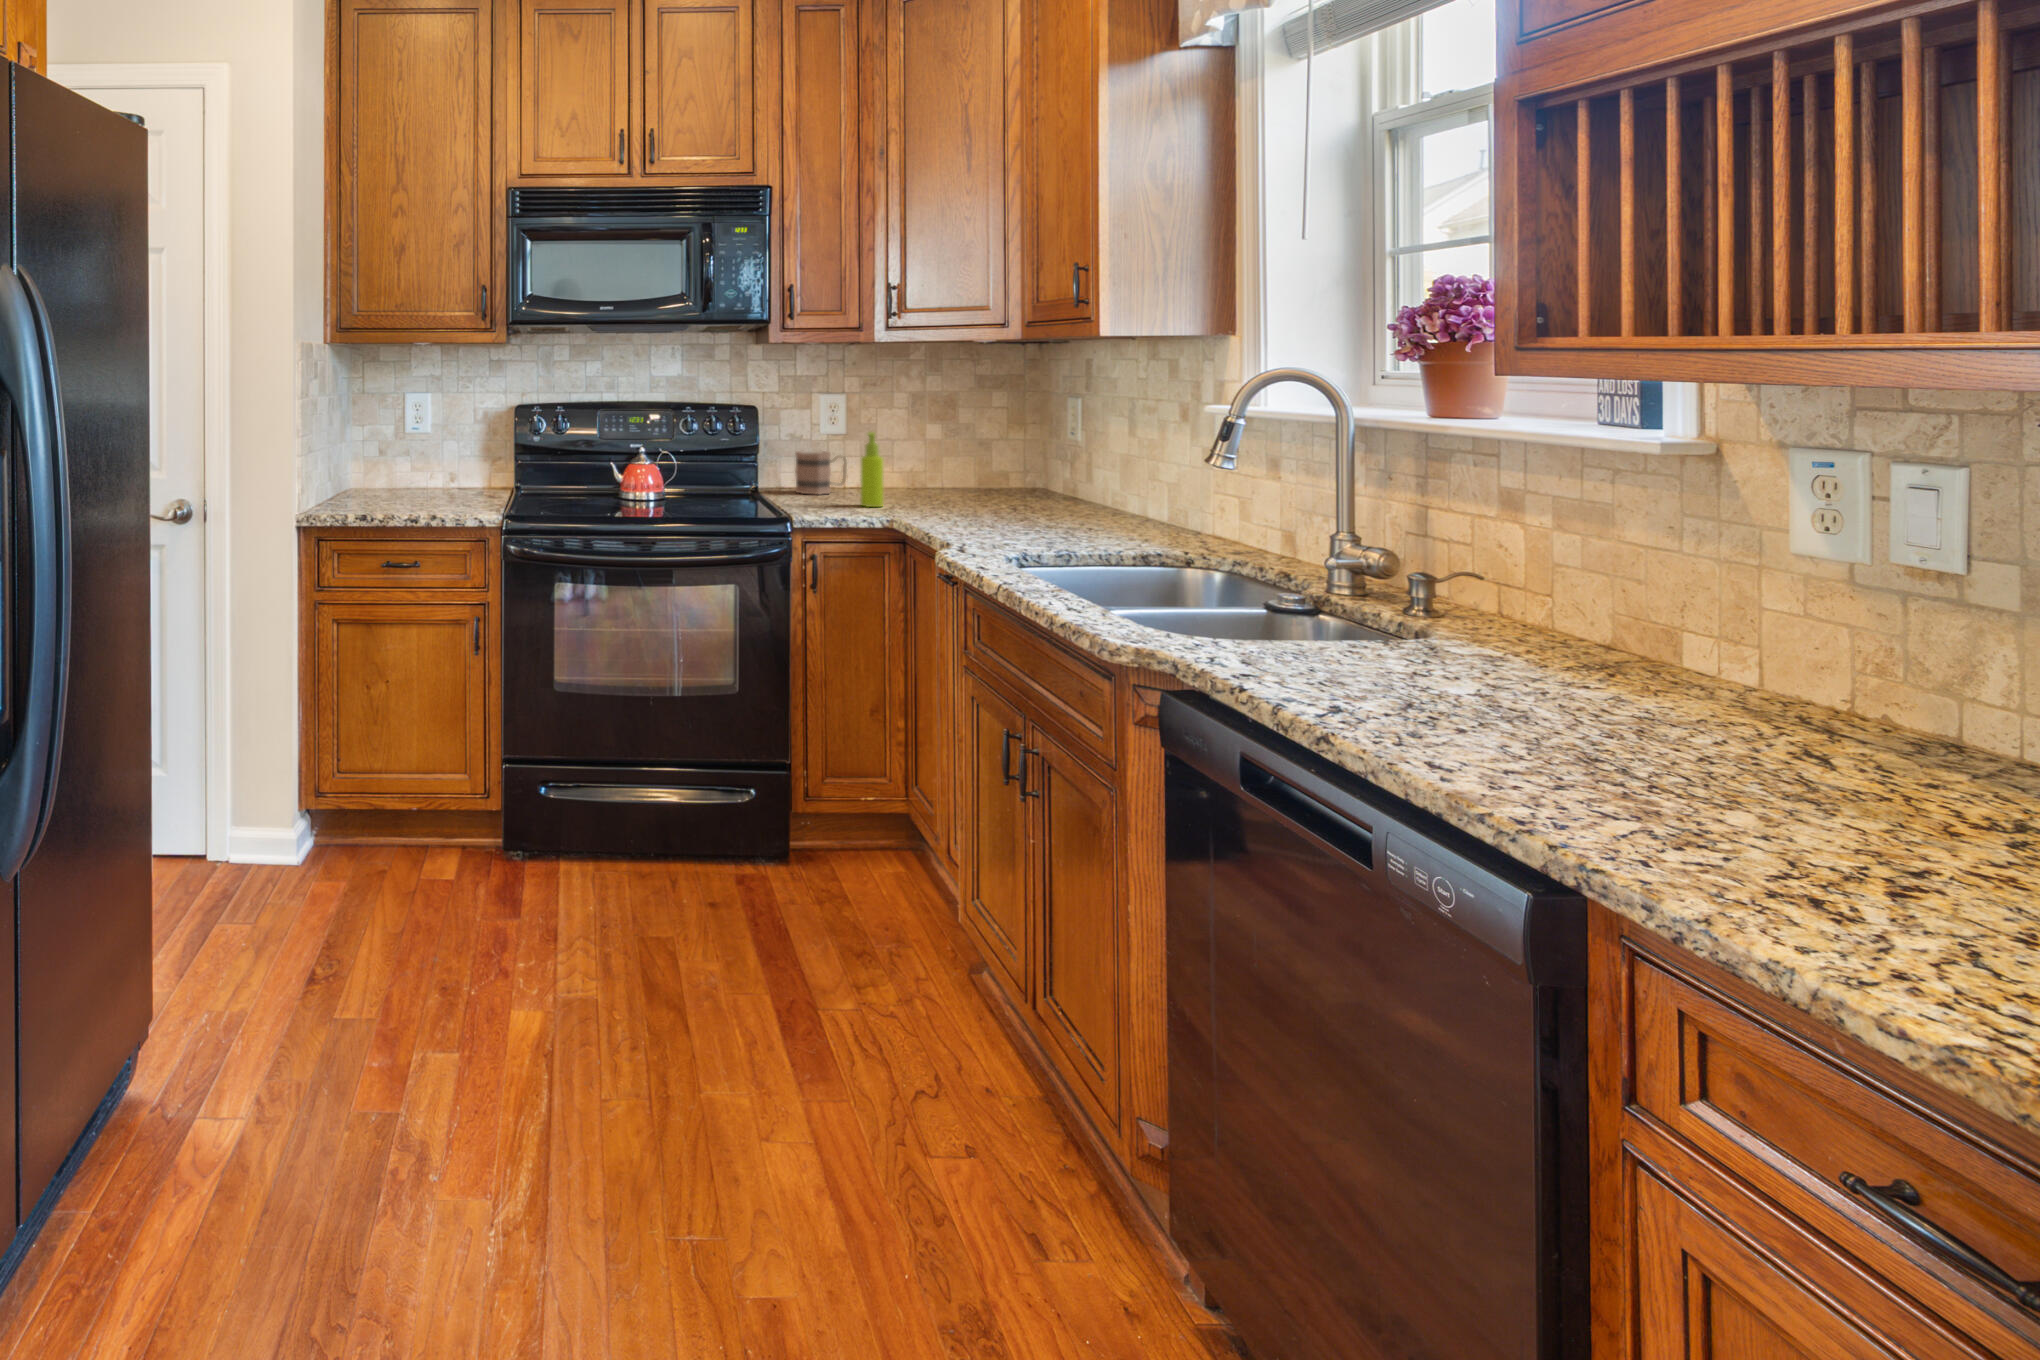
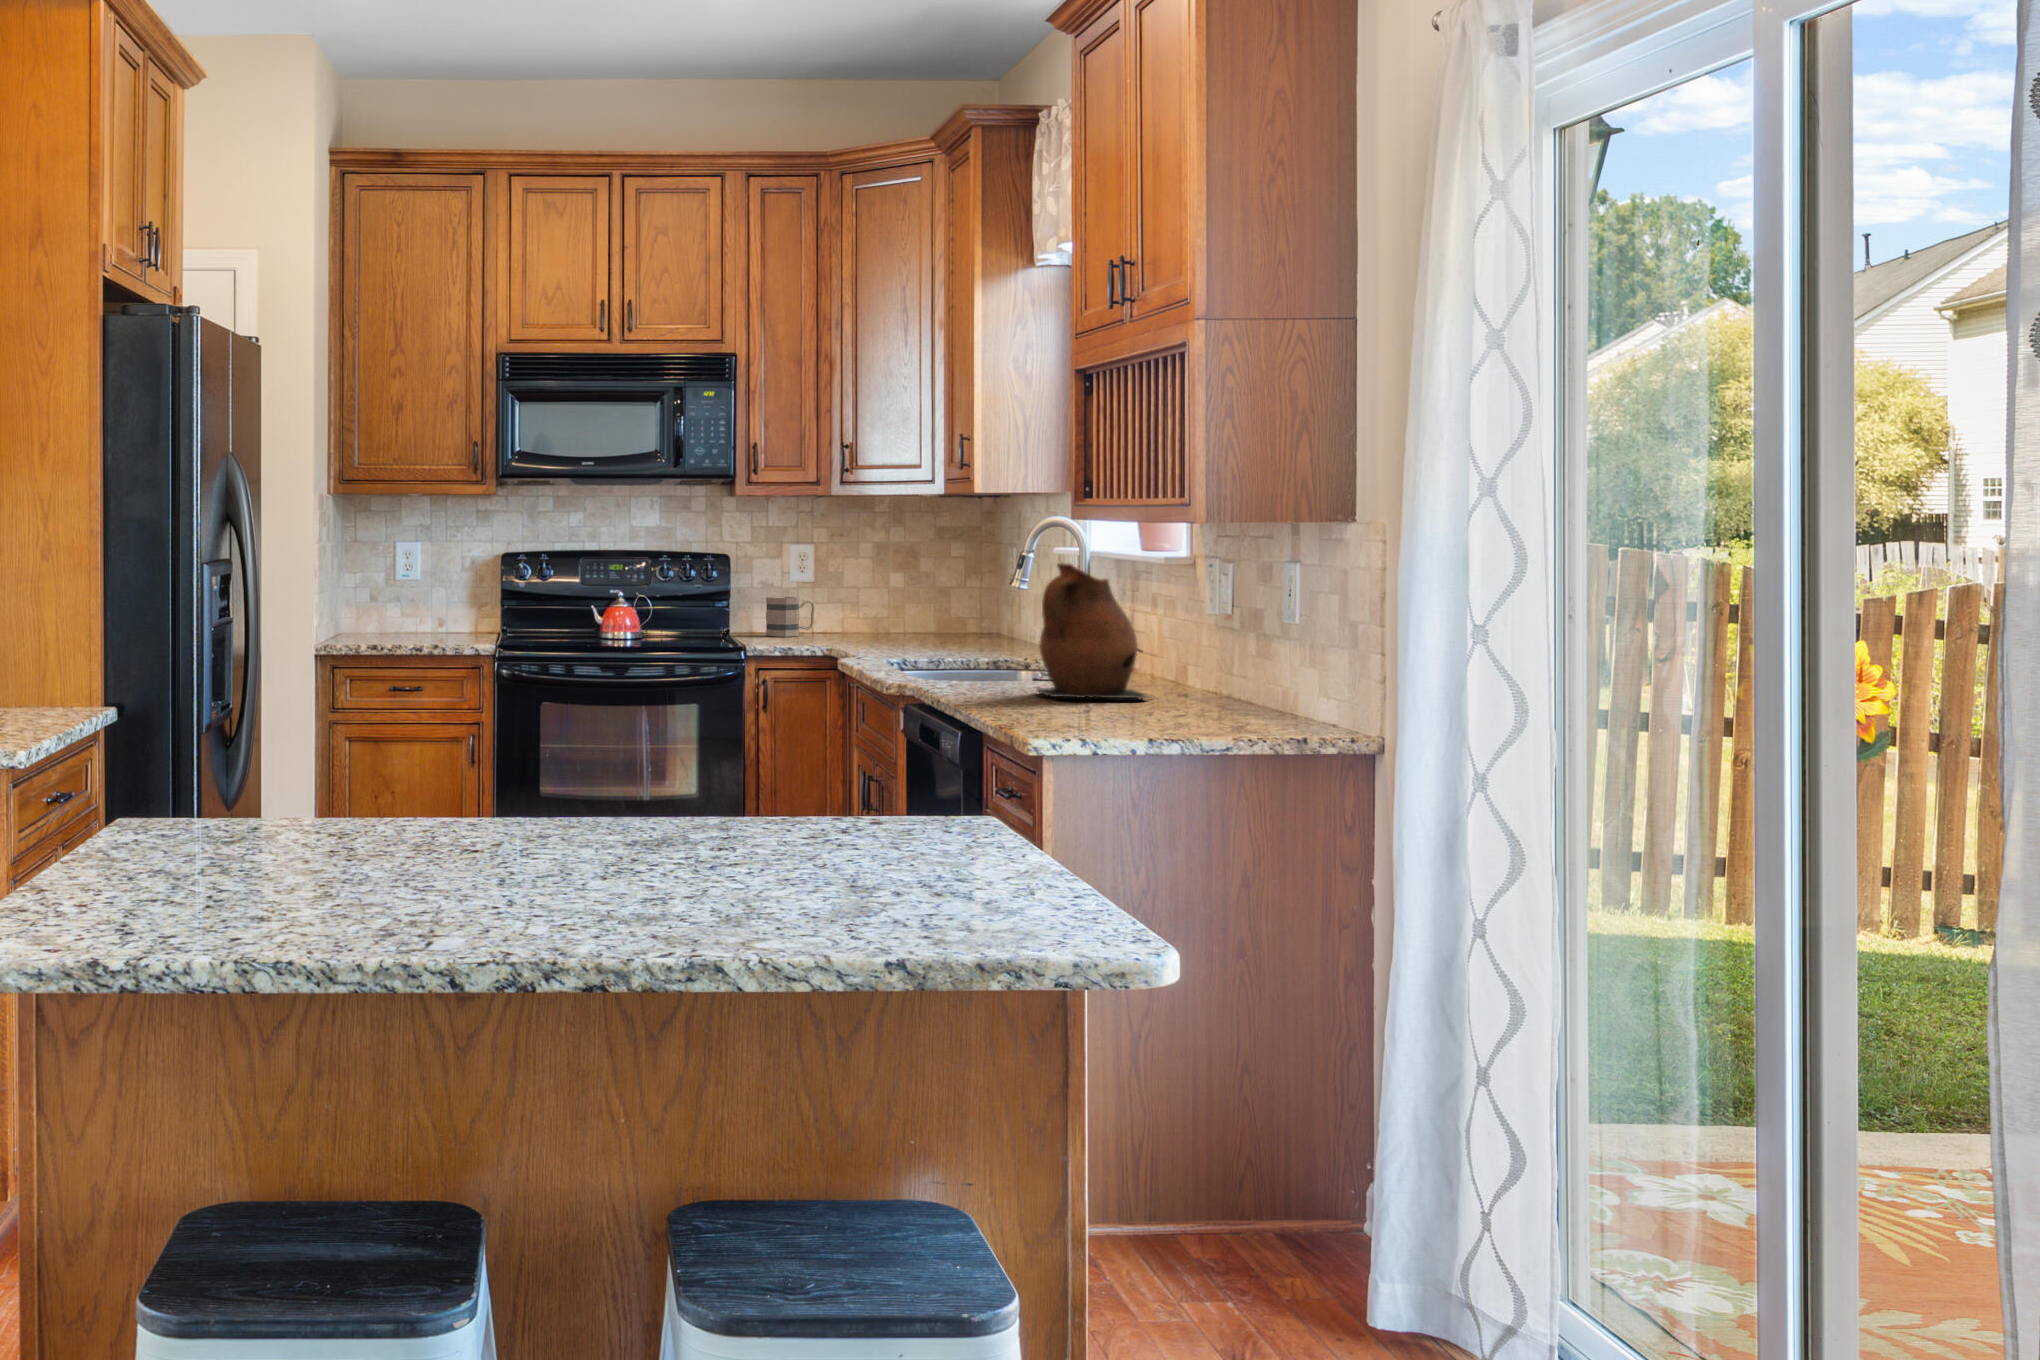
soap dispenser: present [861,432,883,507] -> none [816,576,836,643]
ceramic pitcher: none [1403,456,1731,736] -> present [1037,563,1148,699]

